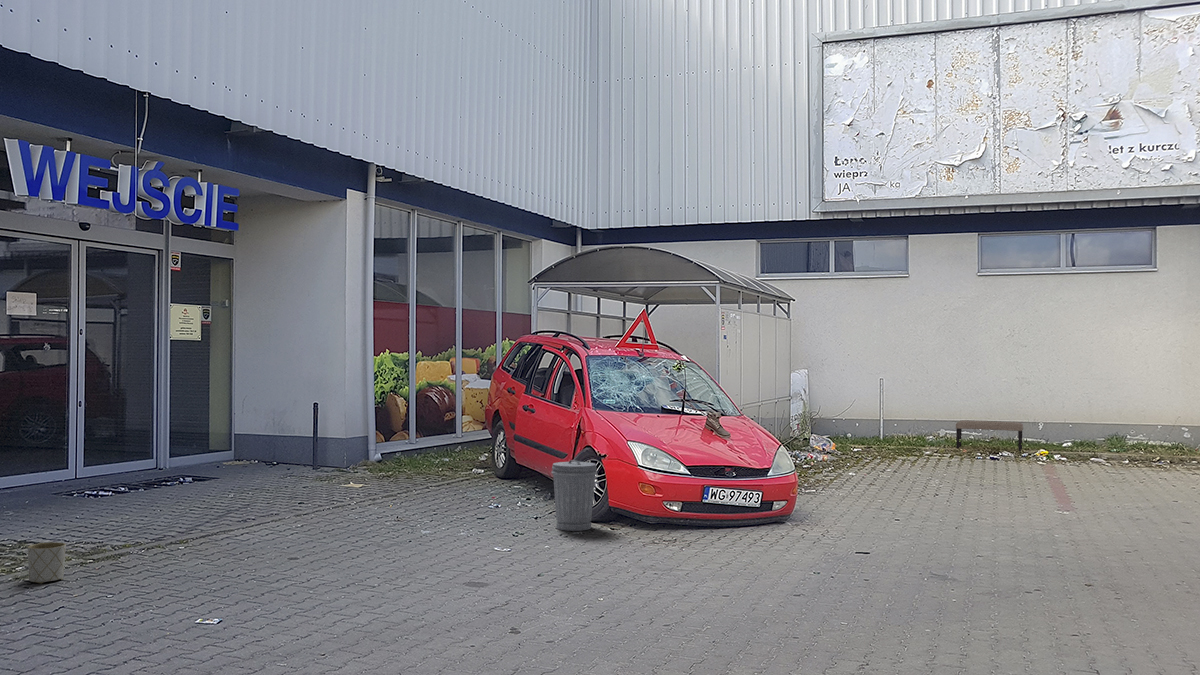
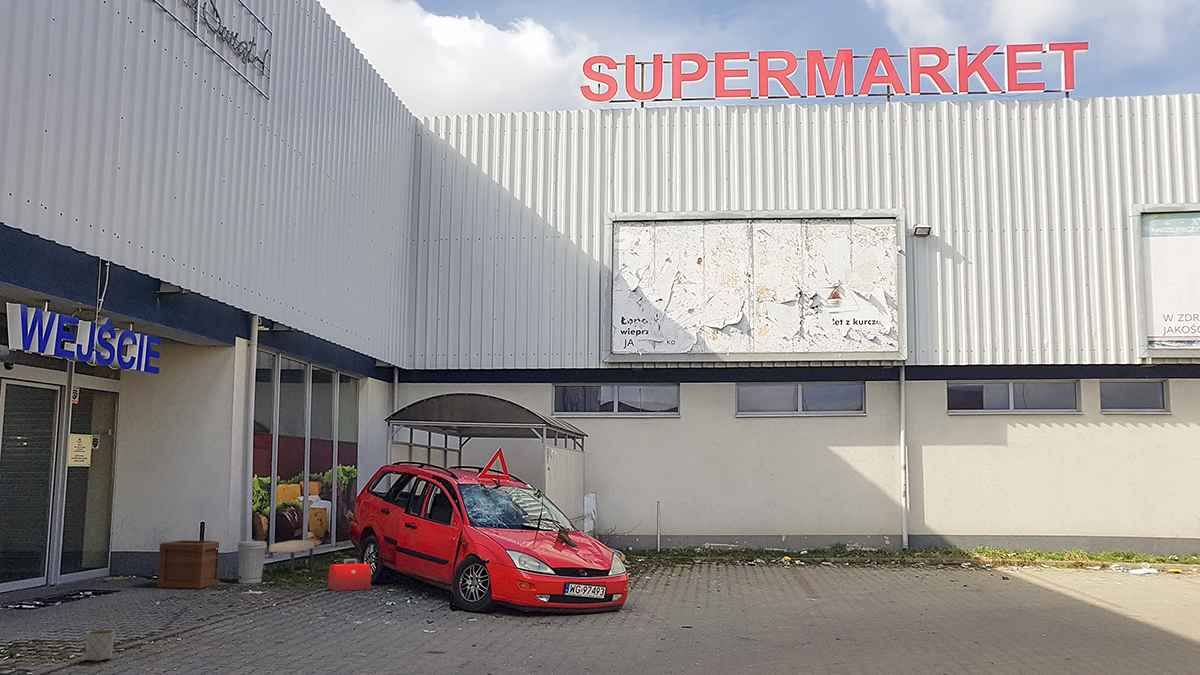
bench: present [956,420,1023,451] -> present [269,540,314,574]
wooden crate: none [267,422,339,478] -> present [157,540,219,589]
toolbox: none [453,446,499,484] -> present [328,559,371,591]
trash can: present [551,460,597,531] -> present [238,540,267,583]

